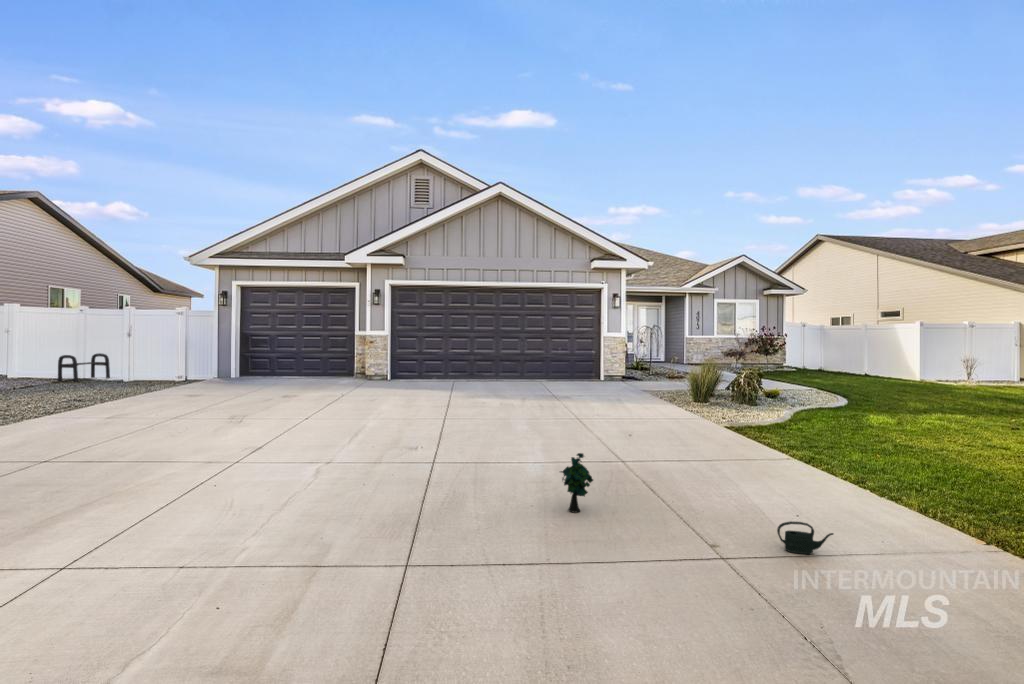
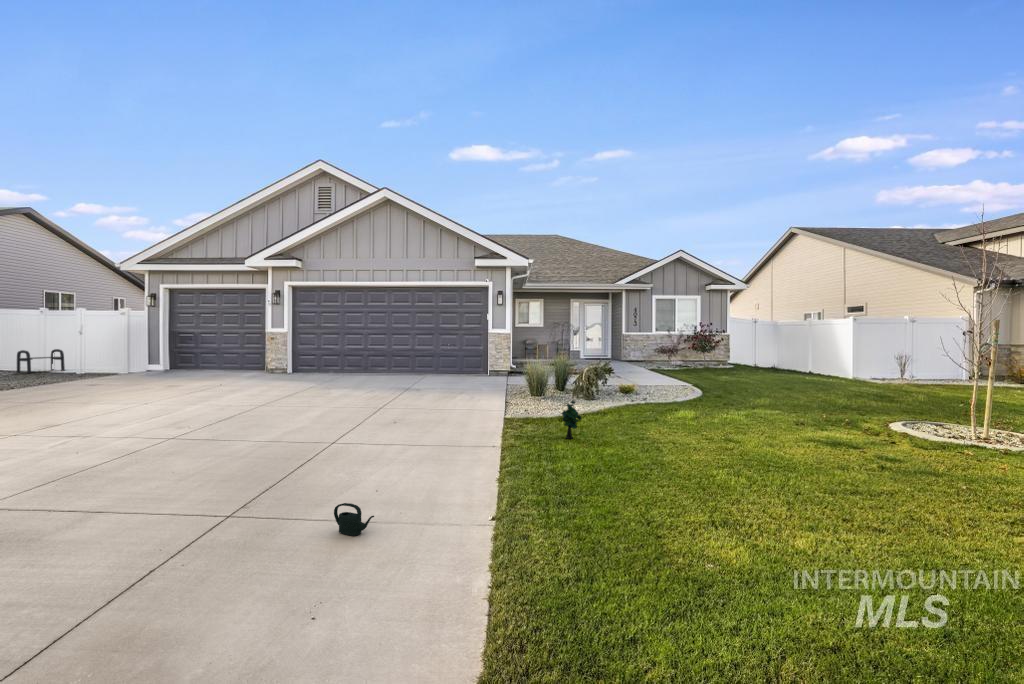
decorative plant: present [561,453,593,512] -> present [561,401,582,439]
watering can: present [777,522,833,554] -> present [334,503,374,536]

